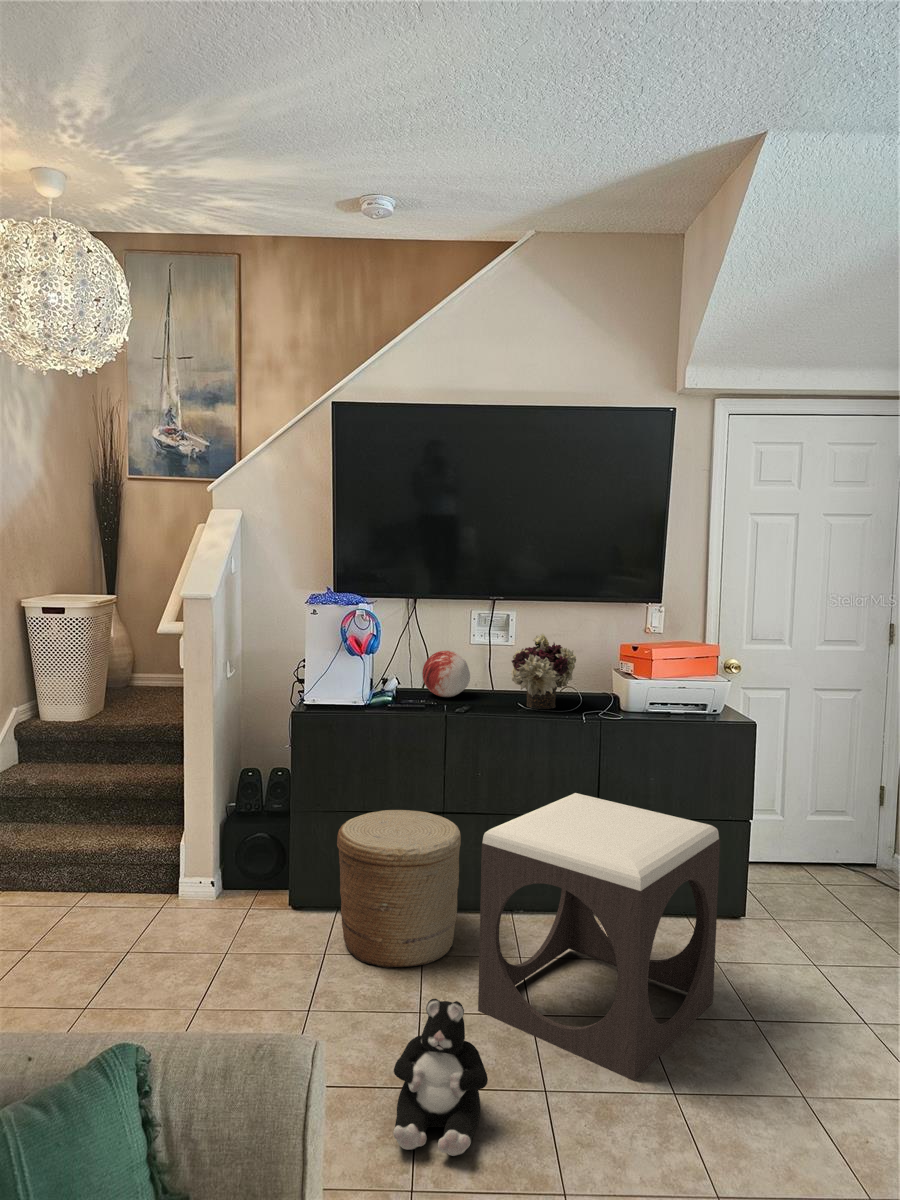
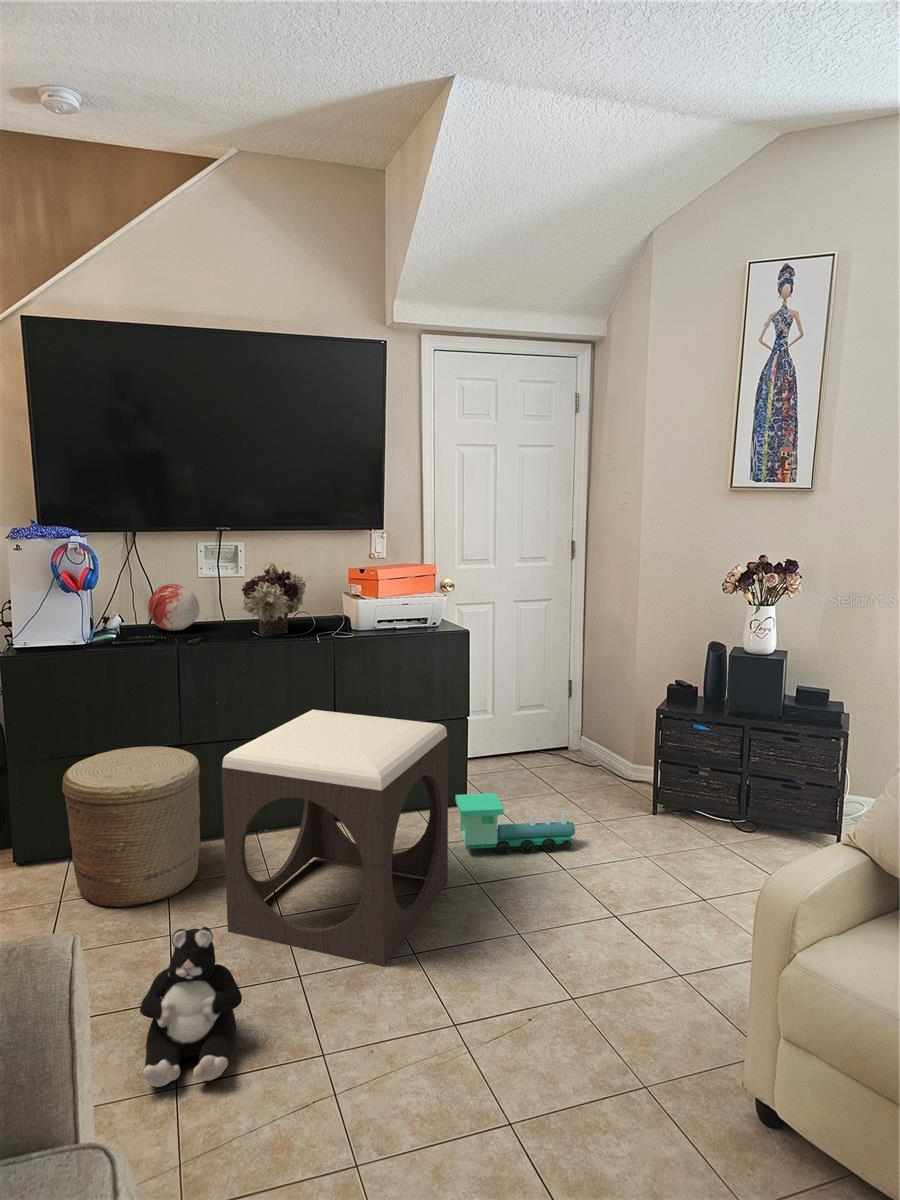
toy train: none [728,905,875,990] -> present [456,793,577,854]

